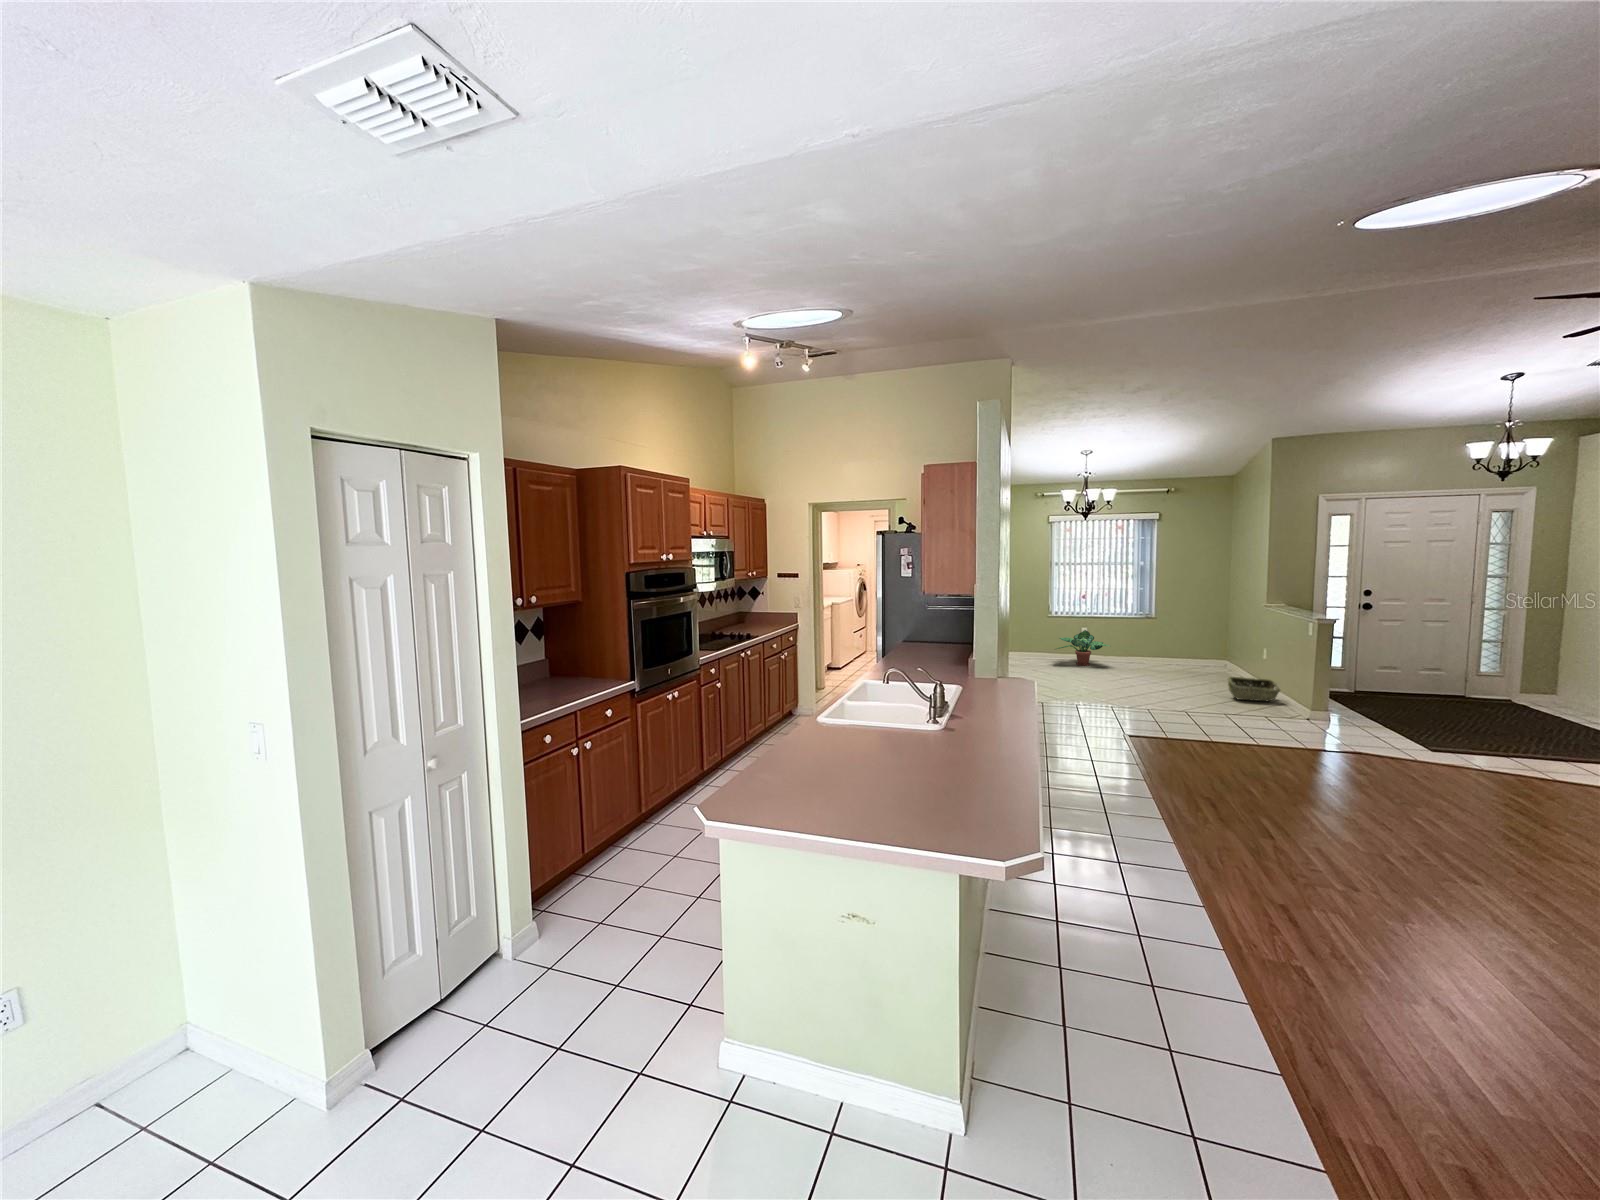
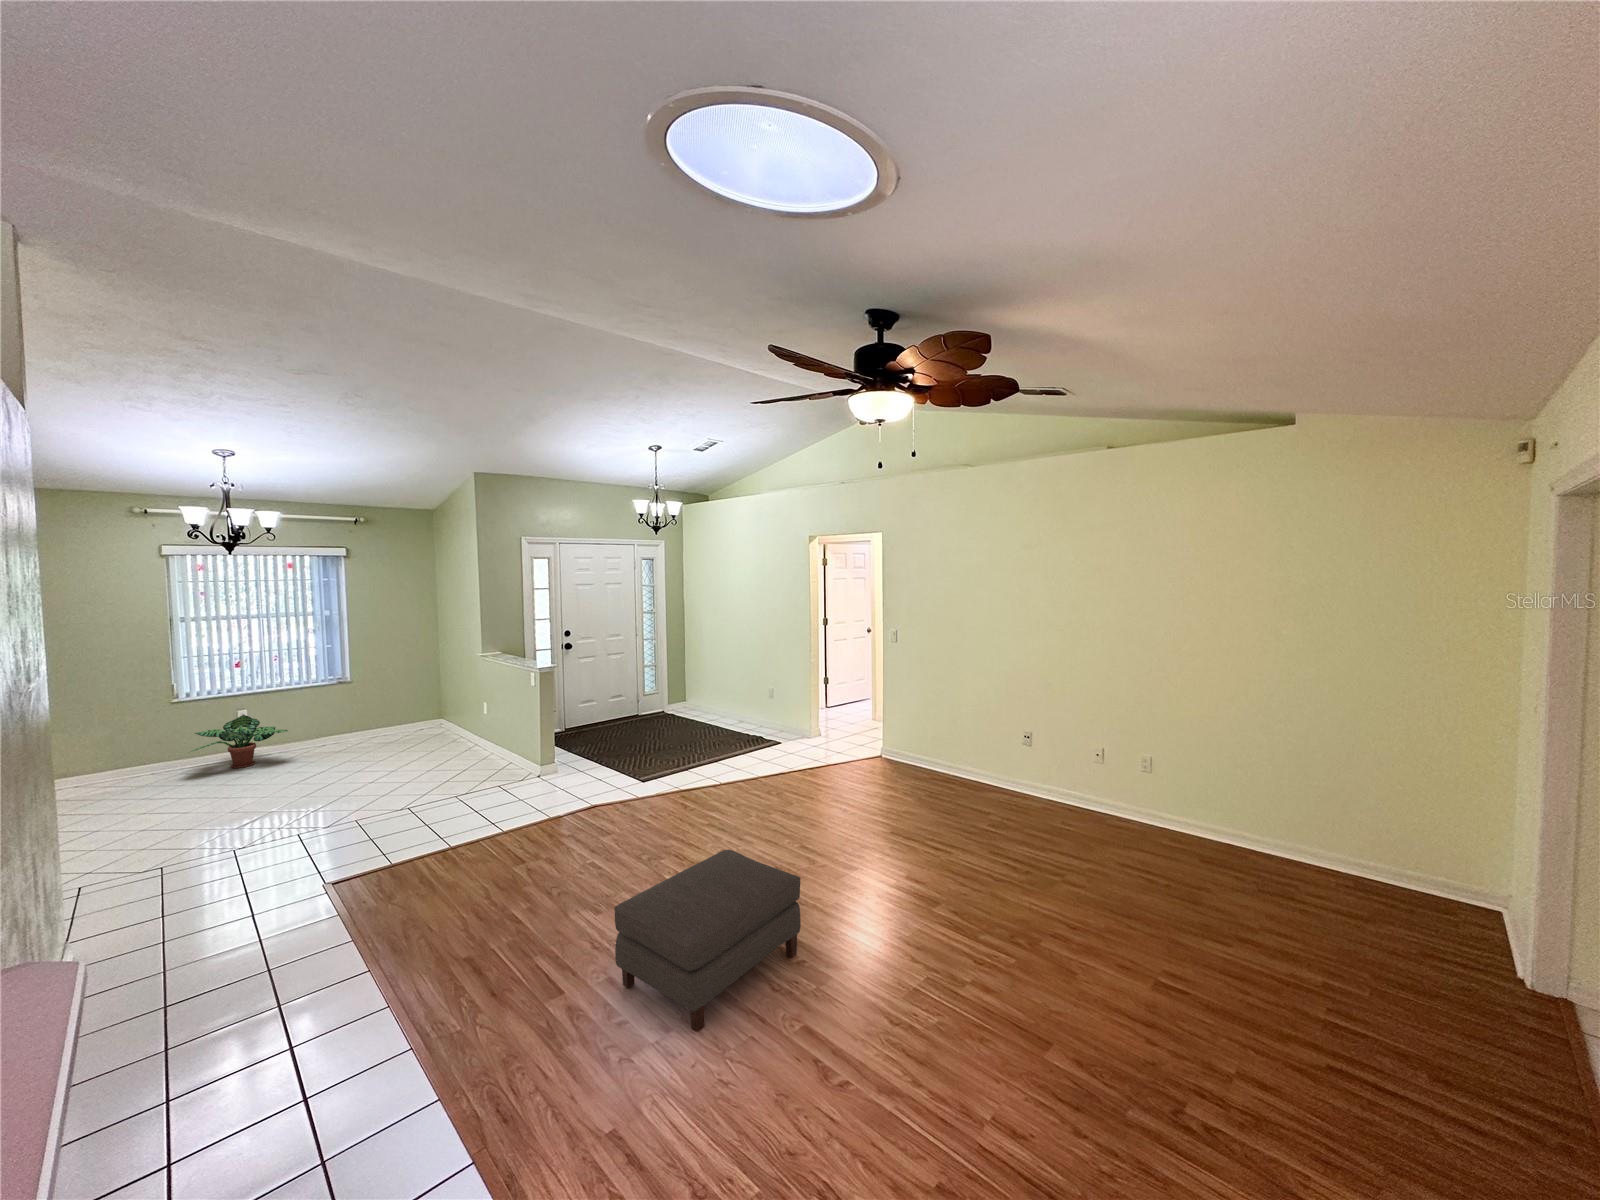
woven basket: present [1228,677,1280,701] -> none [450,738,507,770]
ottoman: none [1319,788,1555,912] -> present [614,850,801,1032]

